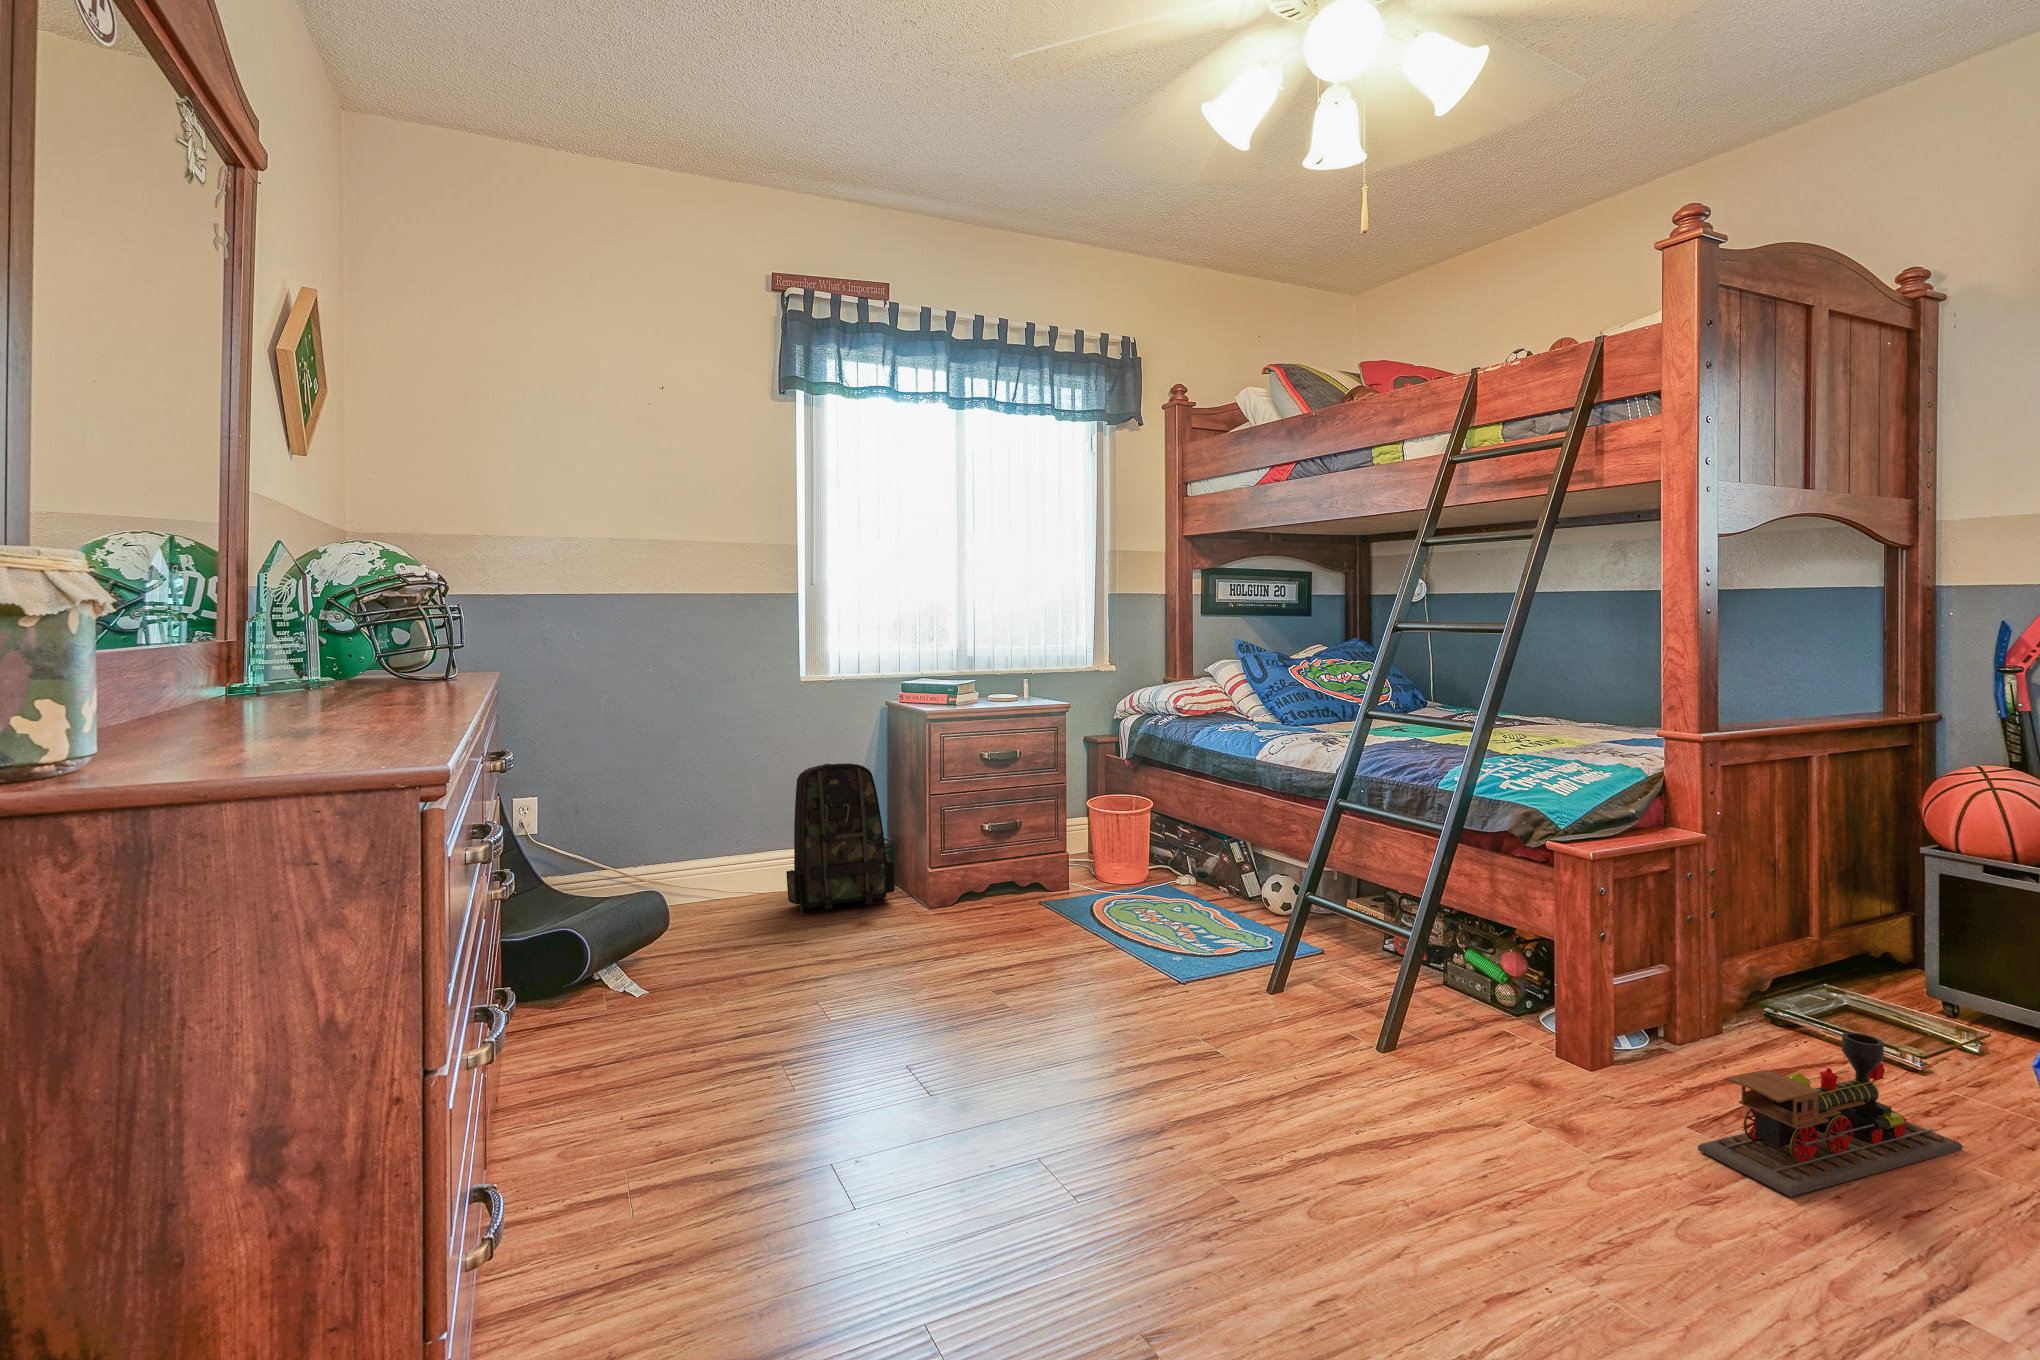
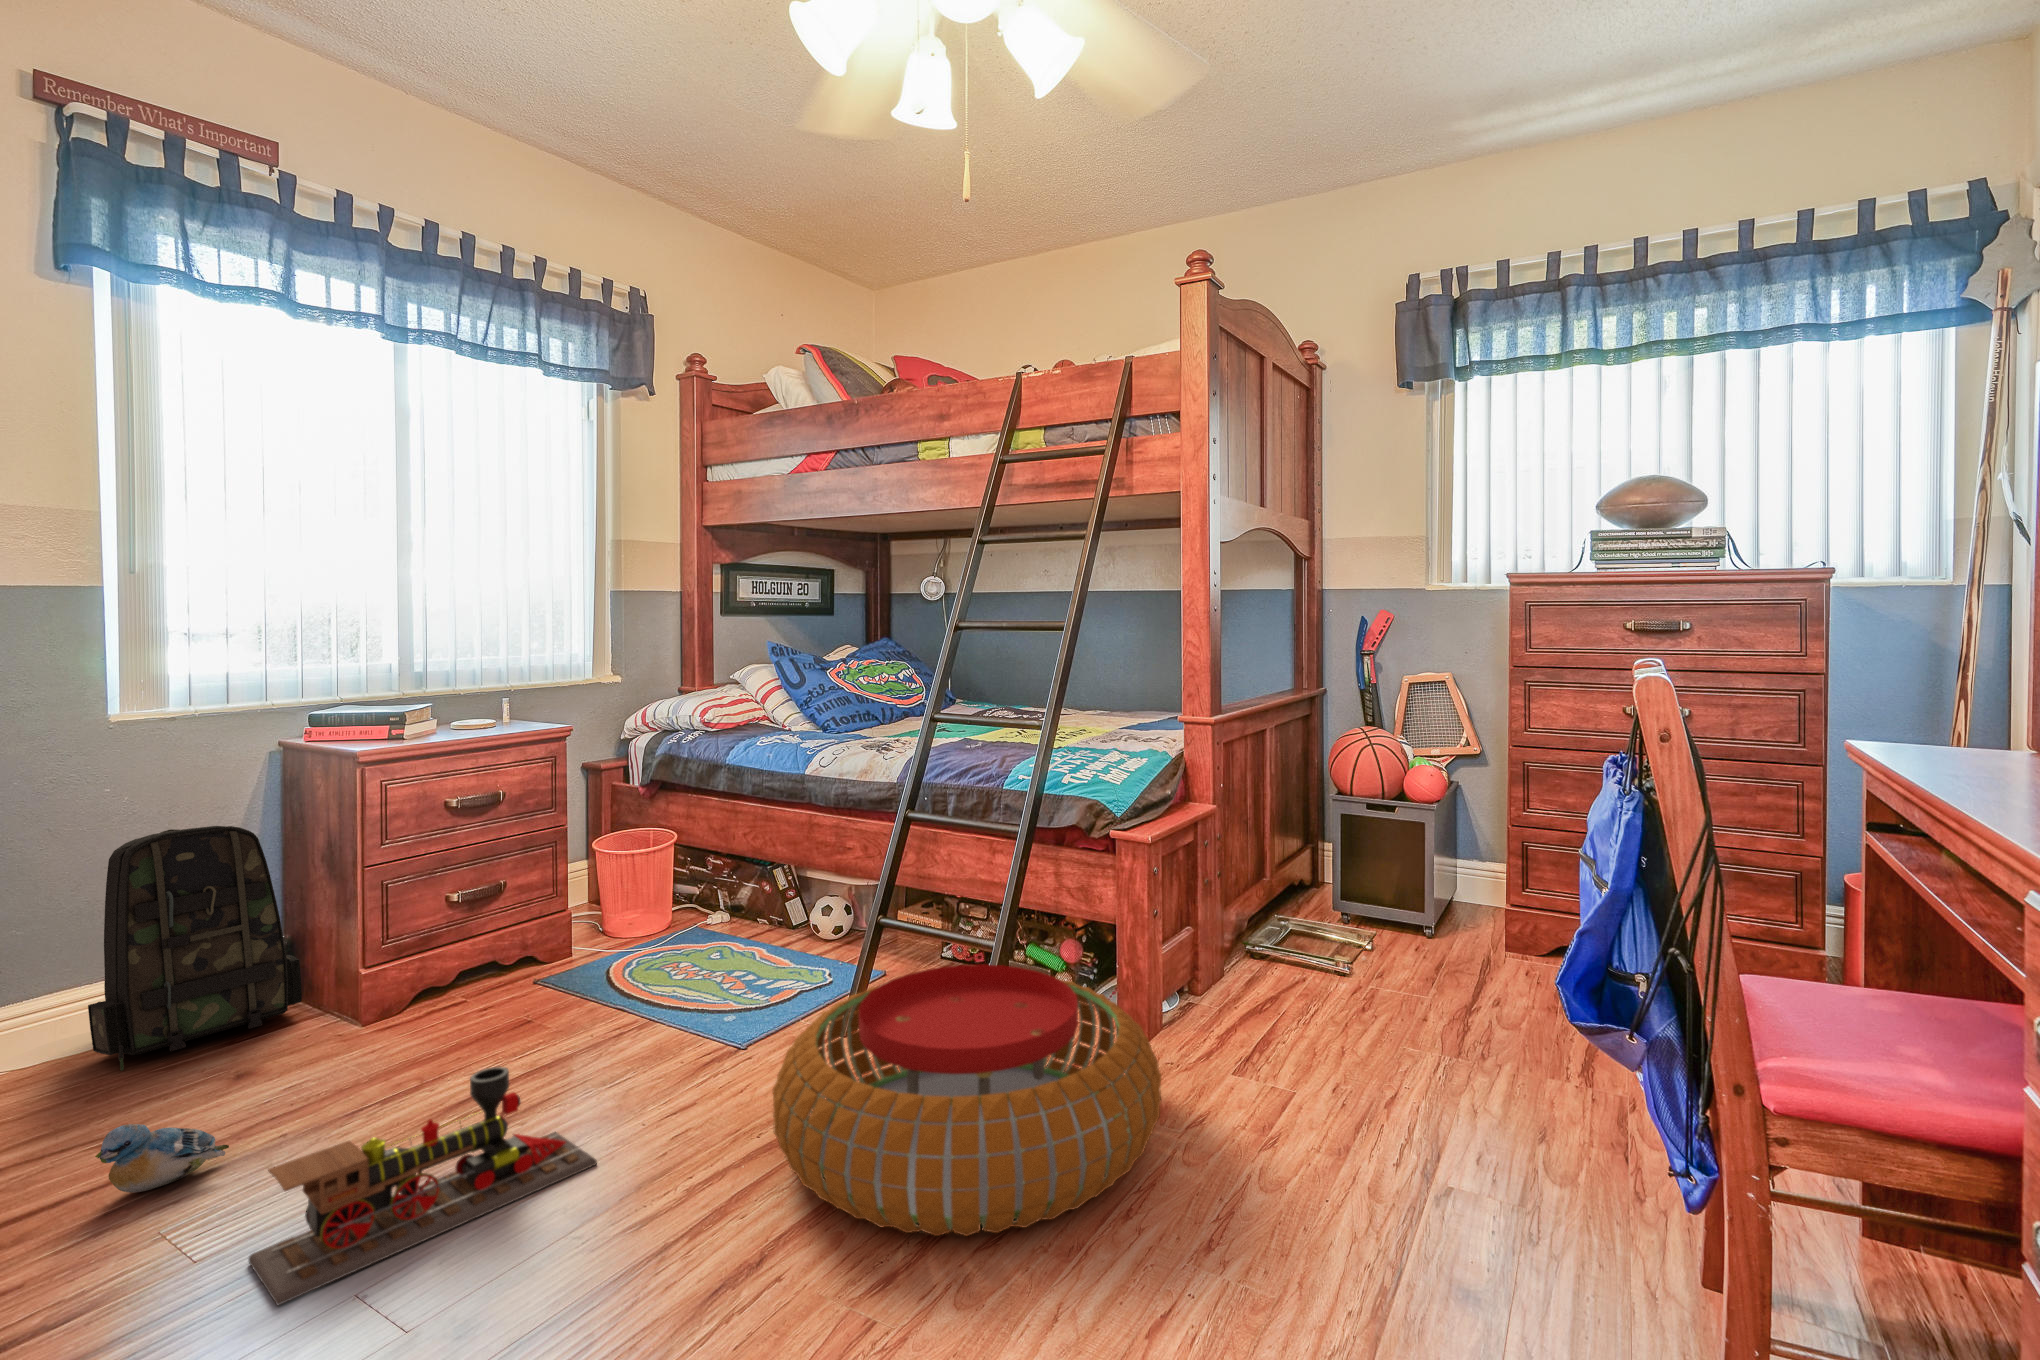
plush toy: none [788,944,852,987] -> present [95,1124,229,1193]
pouf: none [1187,945,1567,1182] -> present [773,964,1161,1236]
toy train: present [1698,1032,1962,1197] -> present [249,1067,597,1305]

